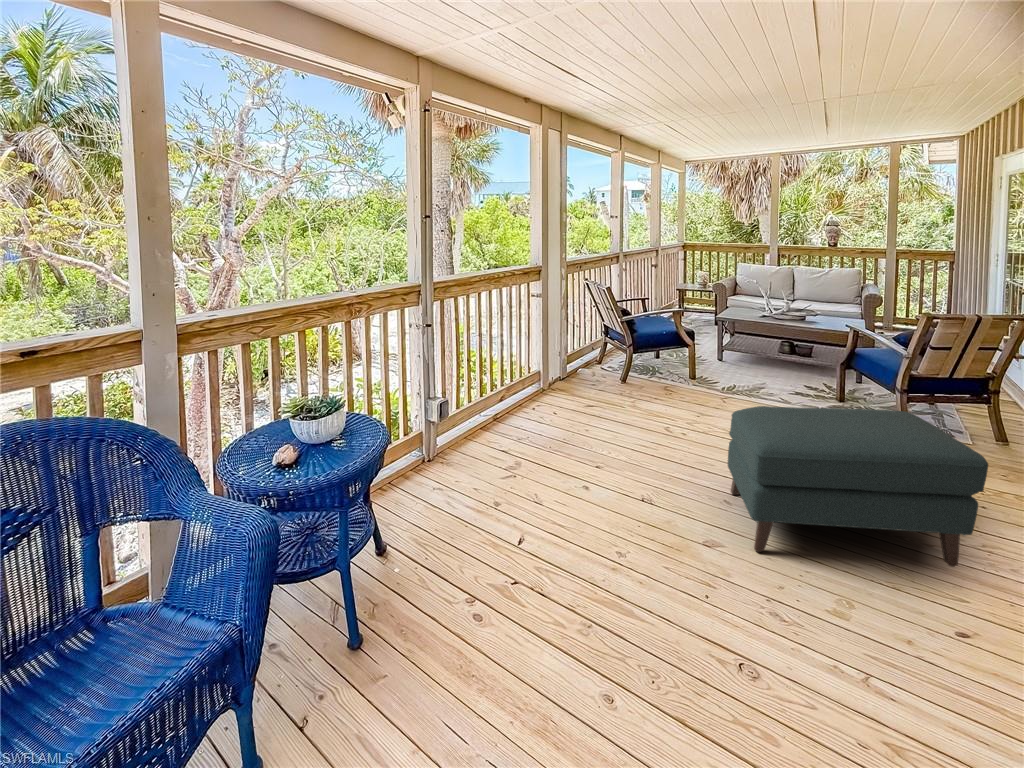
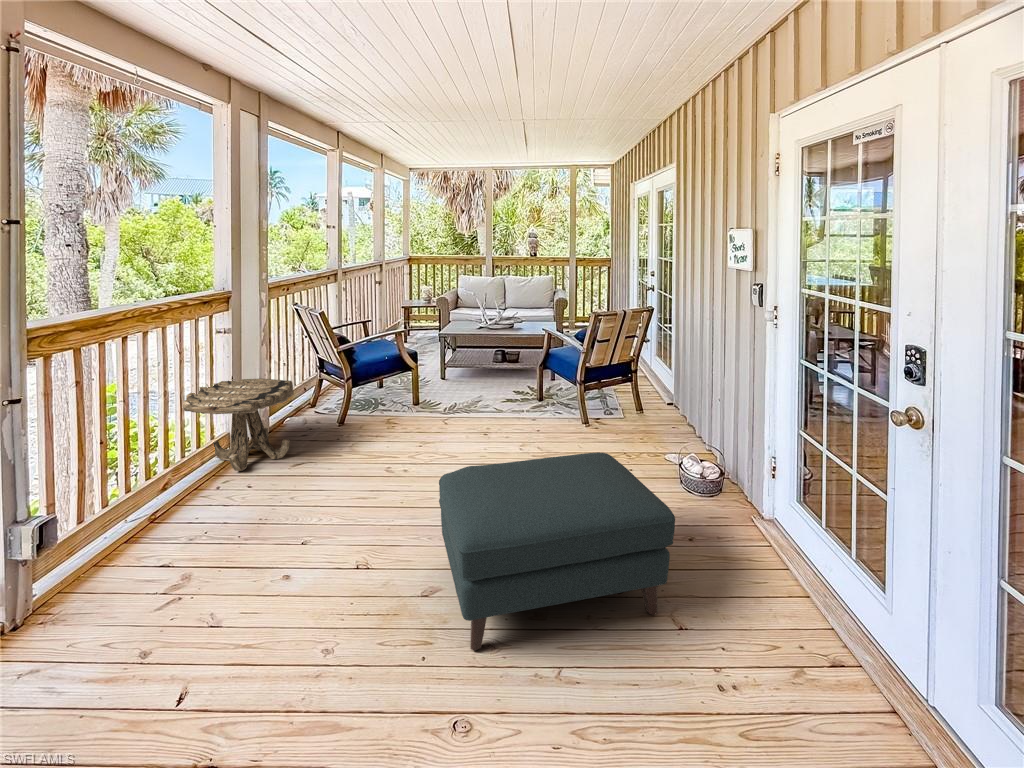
side table: none [506,336,588,410] -> present [183,378,293,471]

